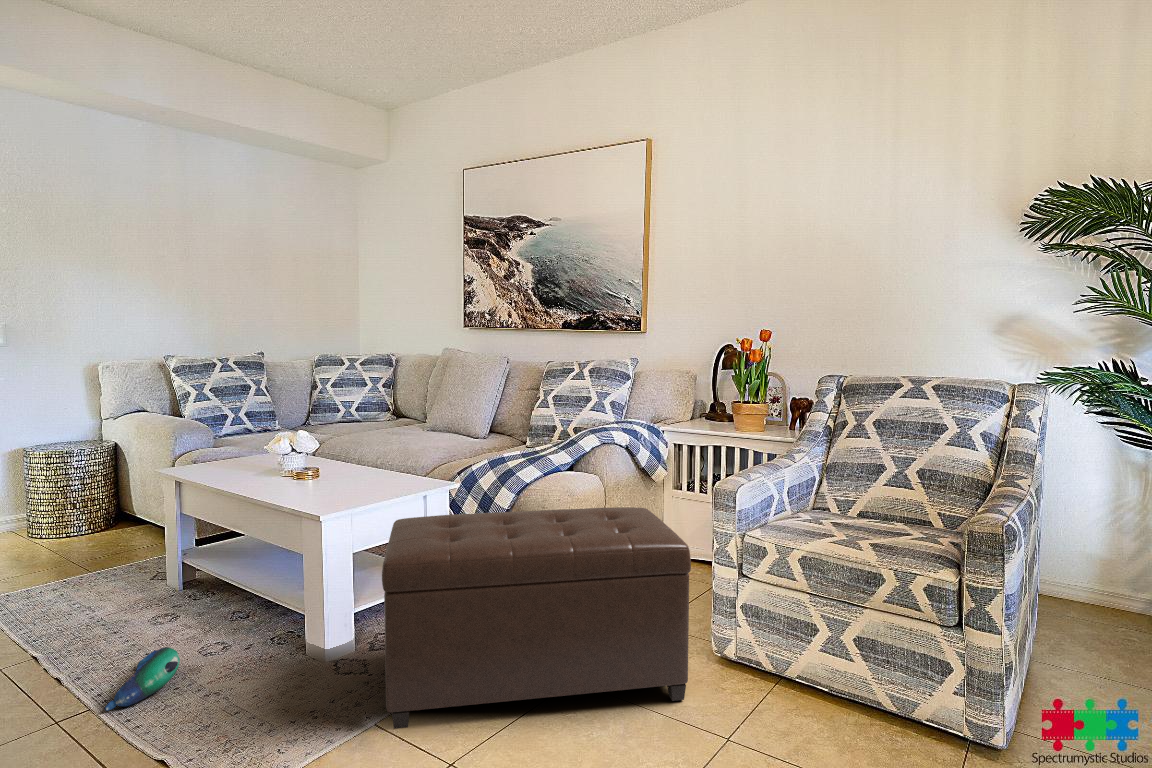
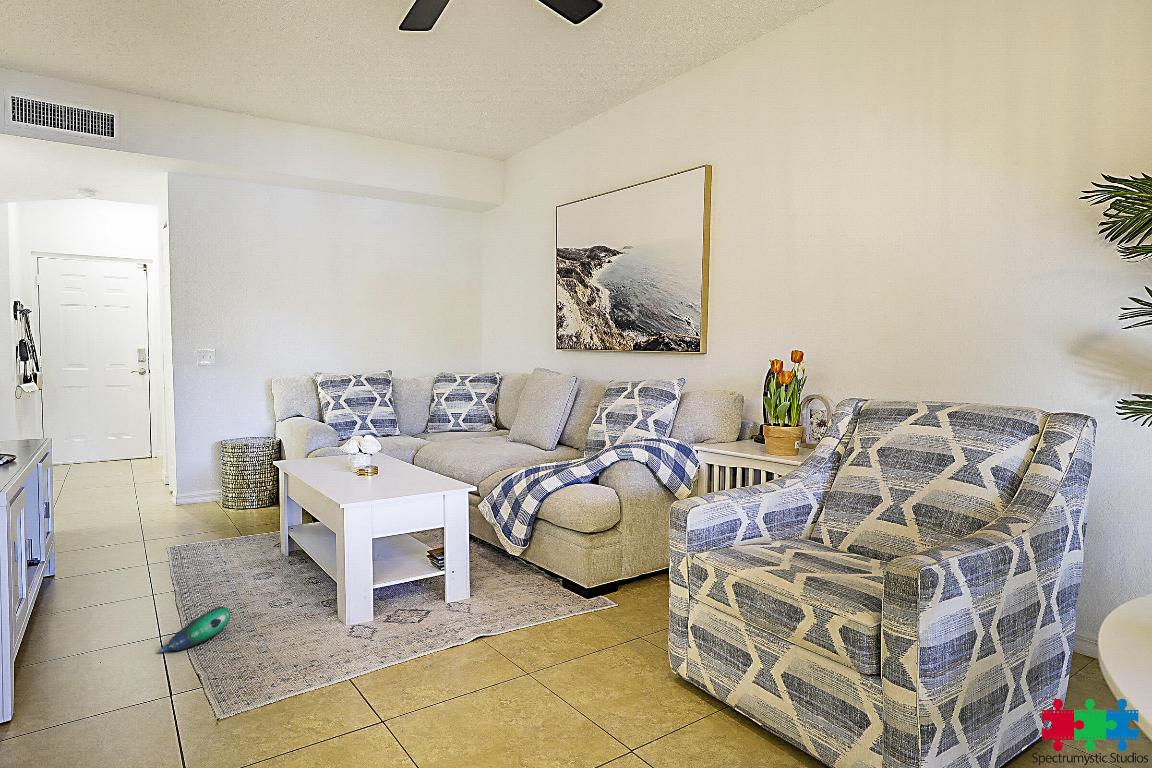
ottoman: present [382,507,691,729] -> none [339,517,625,718]

